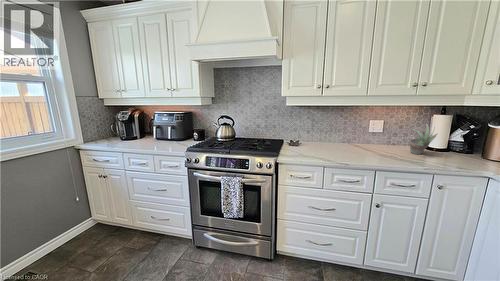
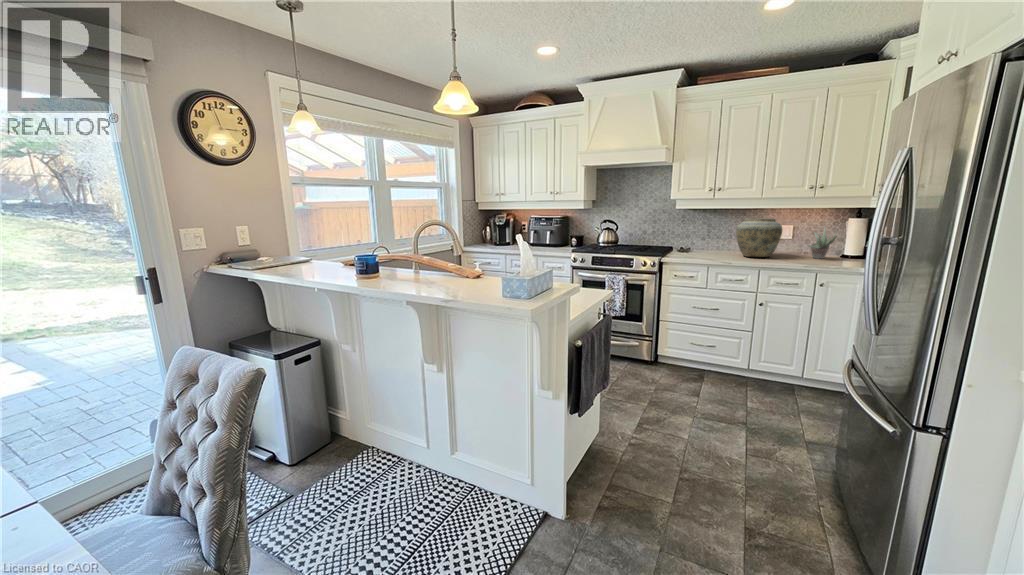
vase: none [344,115,390,155] -> present [736,218,782,257]

